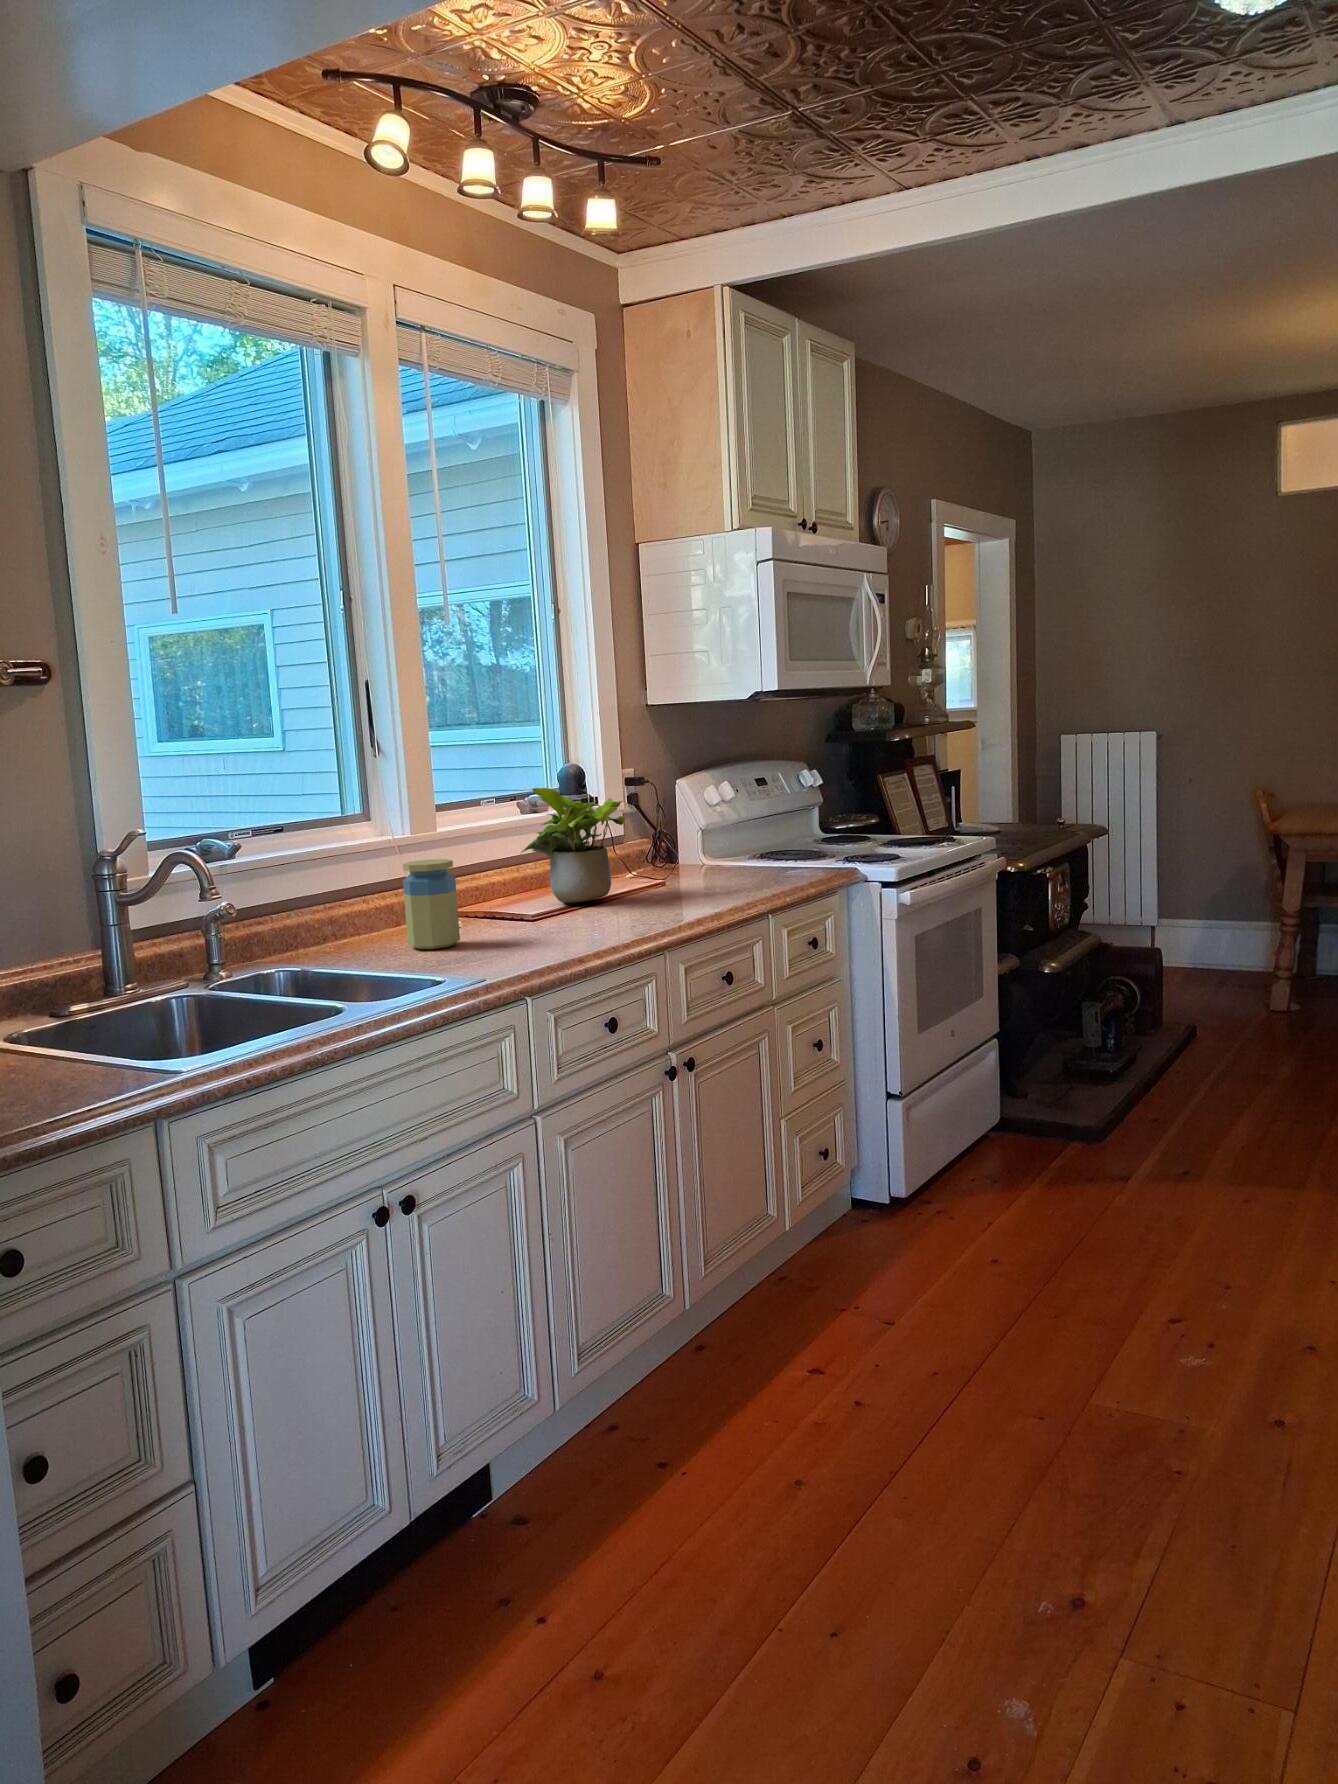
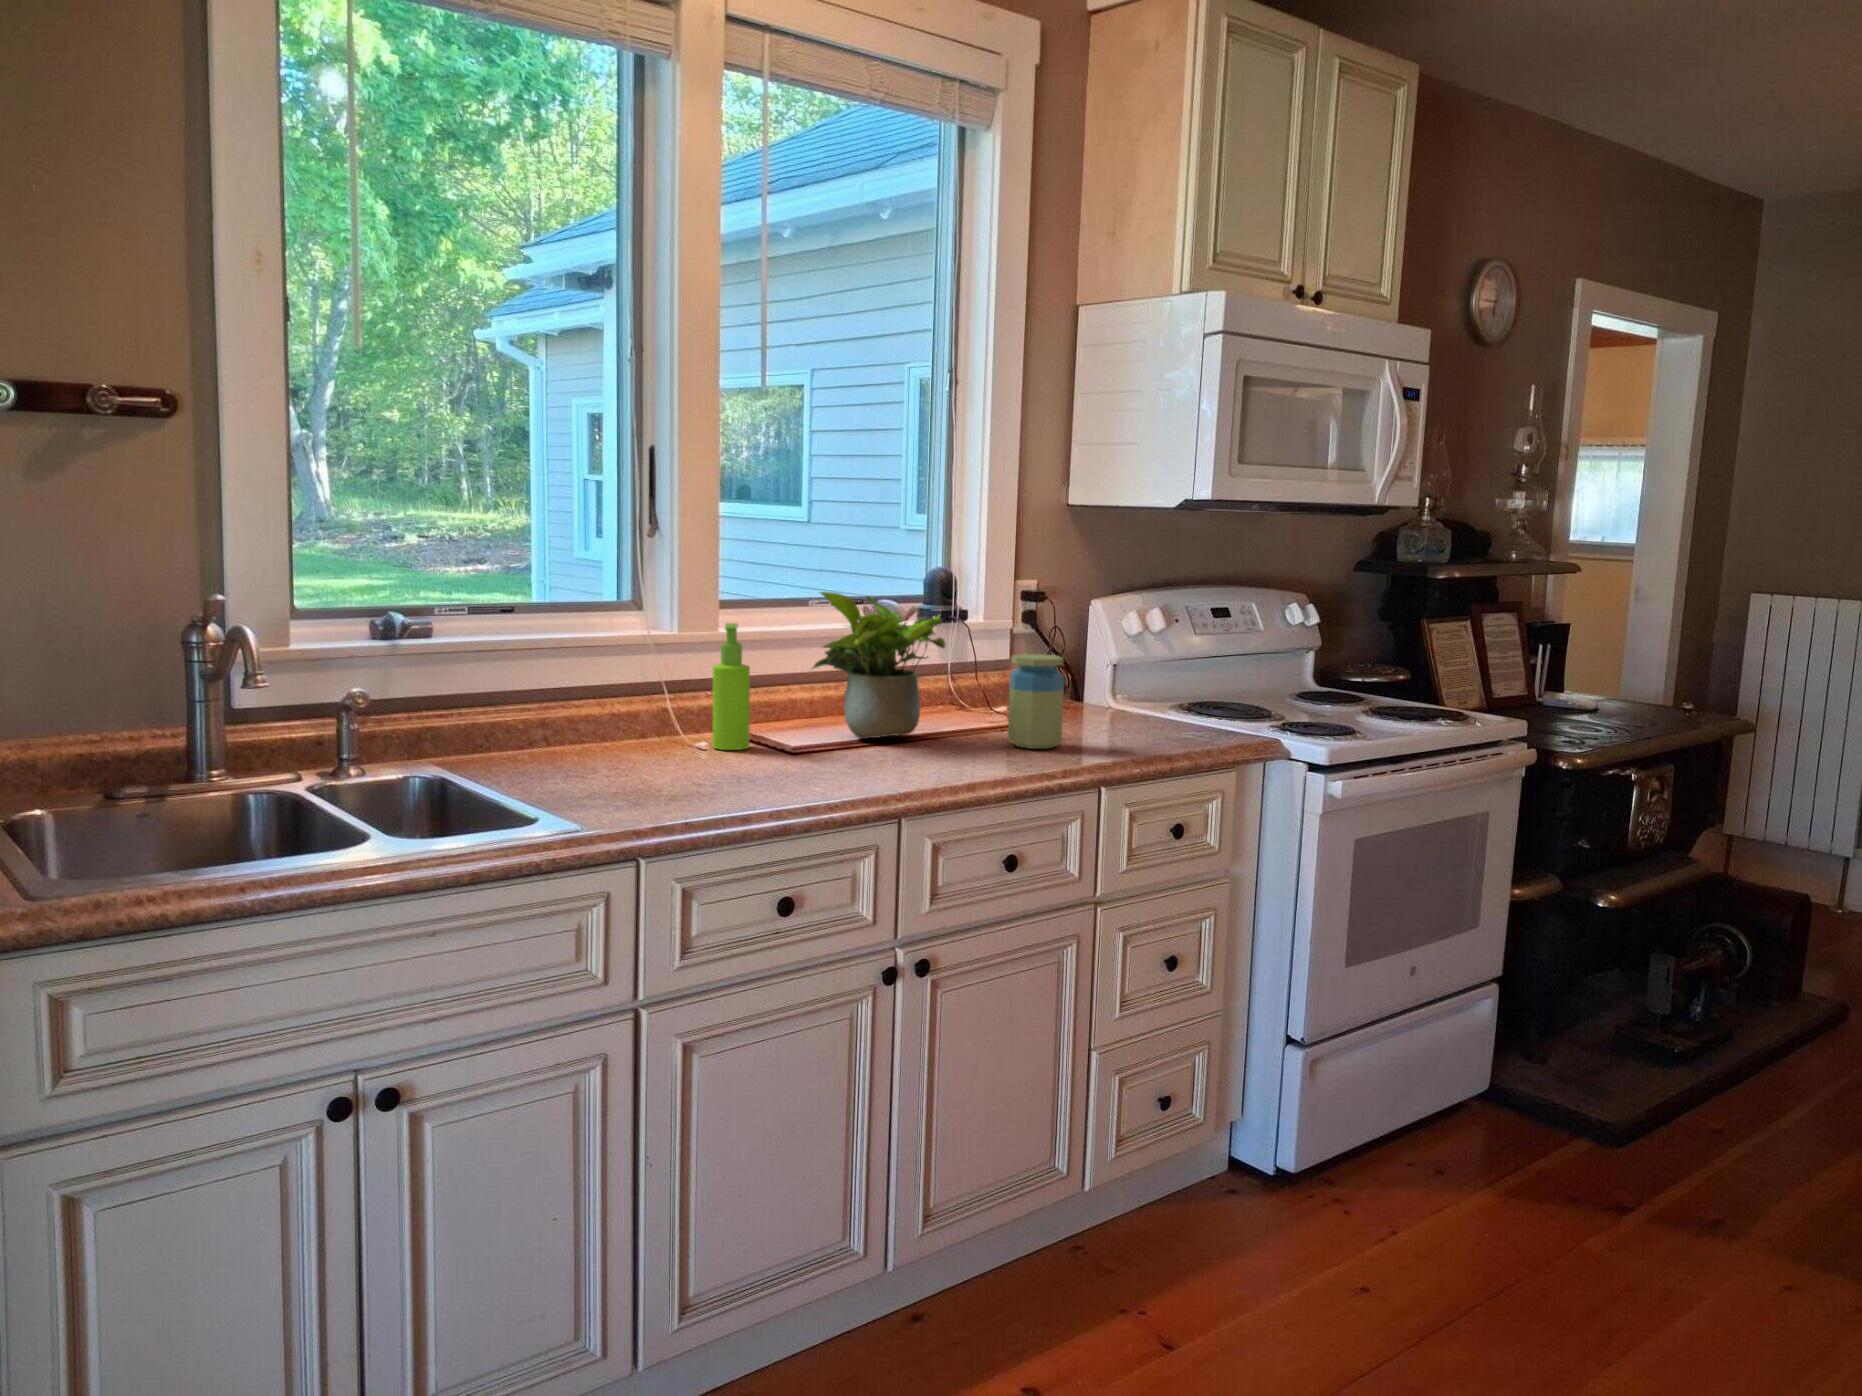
soap dispenser: none [462,820,497,924] -> present [713,623,750,750]
jar: present [403,859,460,949] -> present [1008,654,1064,749]

